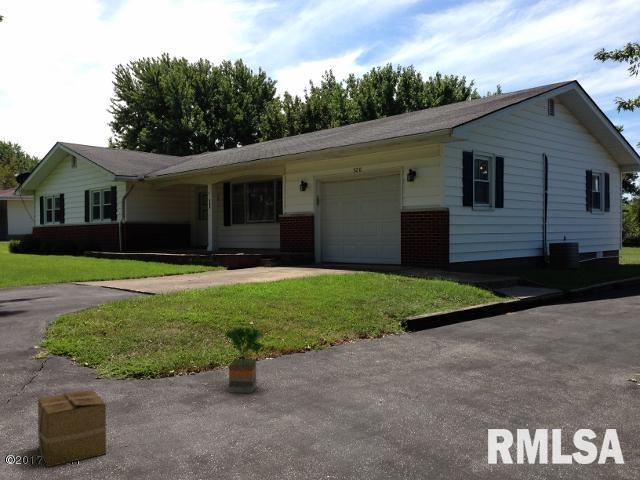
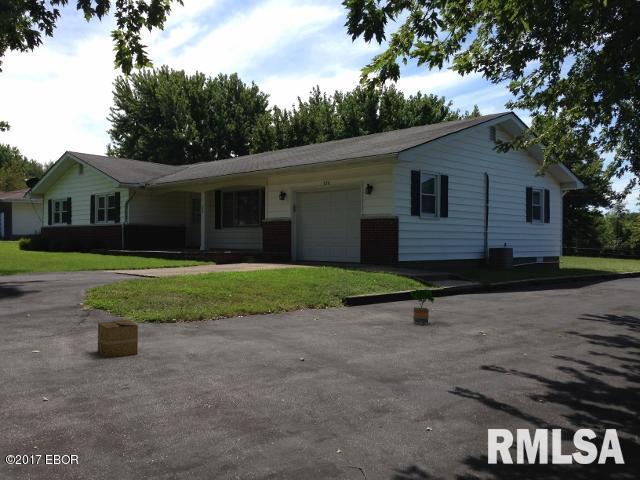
potted tree: present [225,327,264,393] -> present [411,289,434,325]

